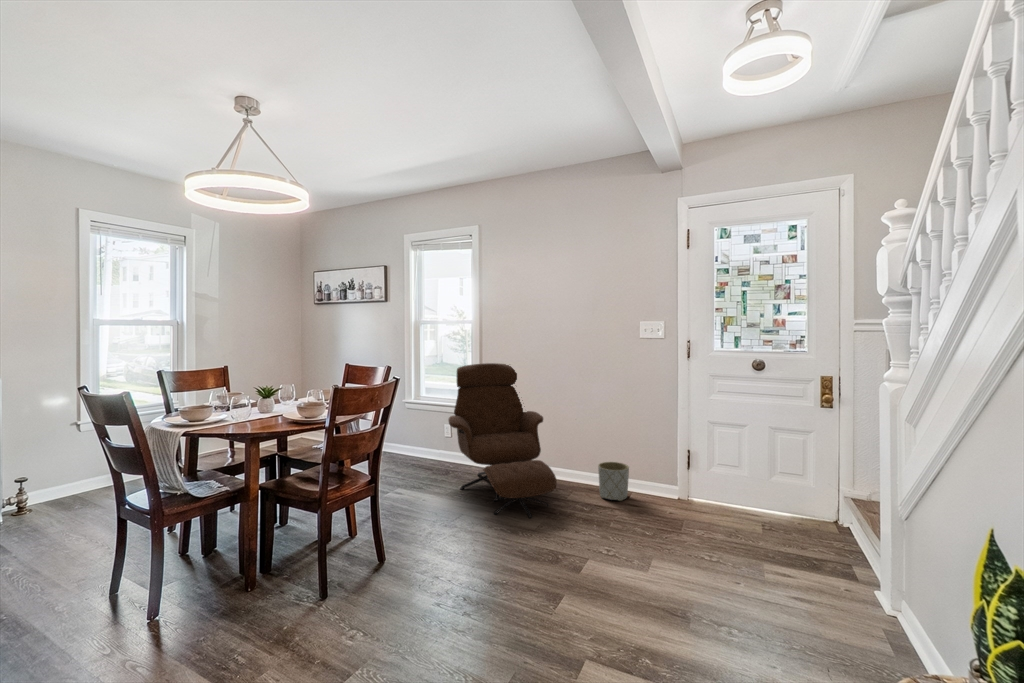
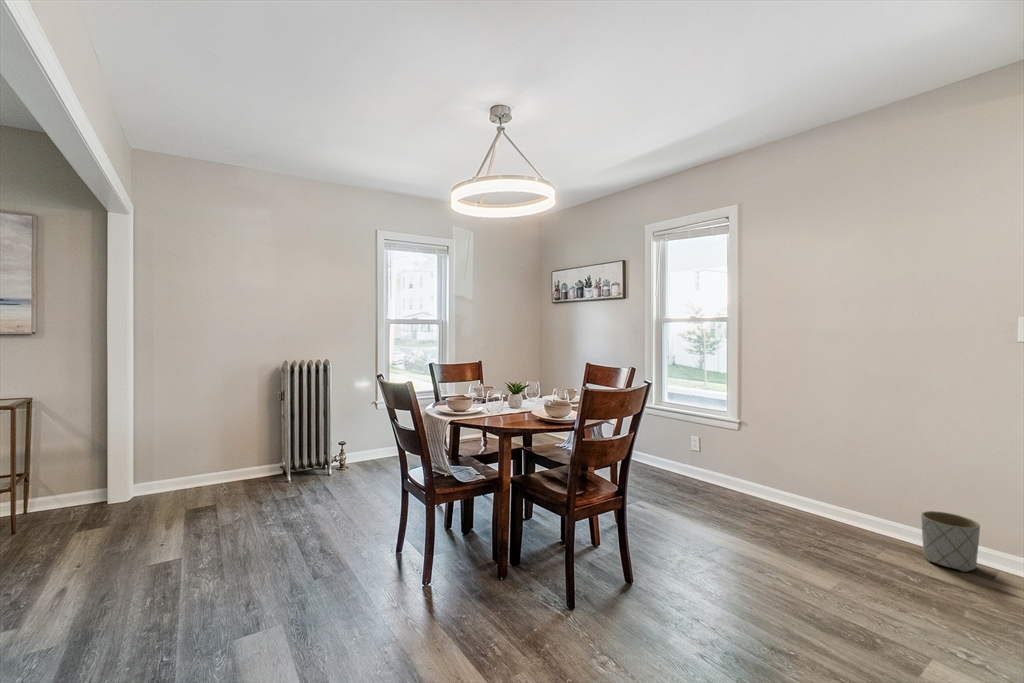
lounge chair: present [448,363,557,518] -> none [697,368,854,568]

